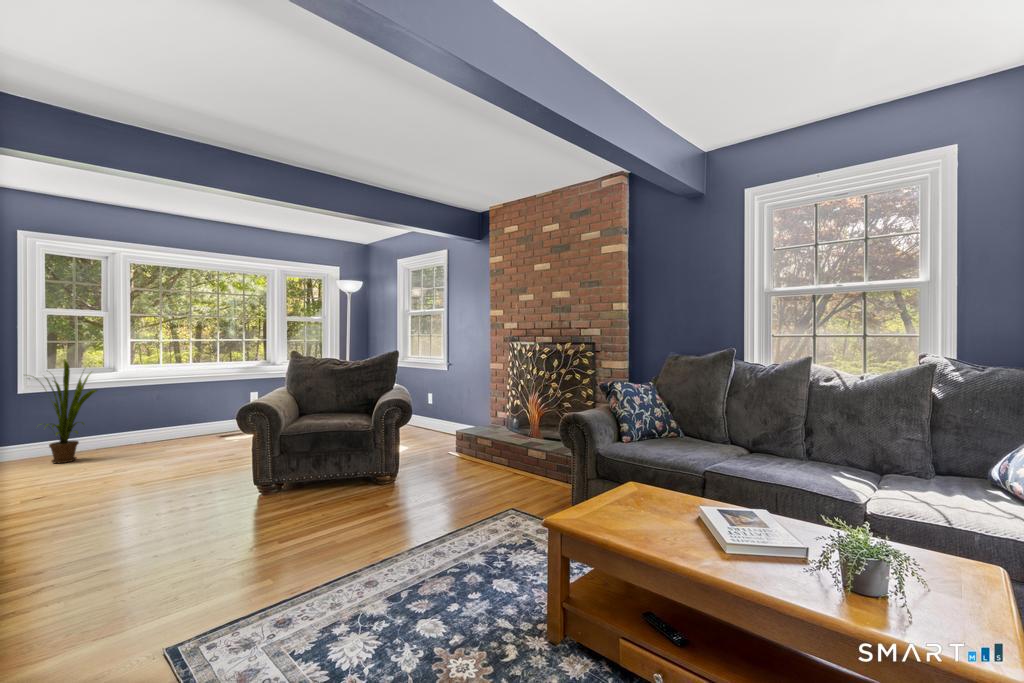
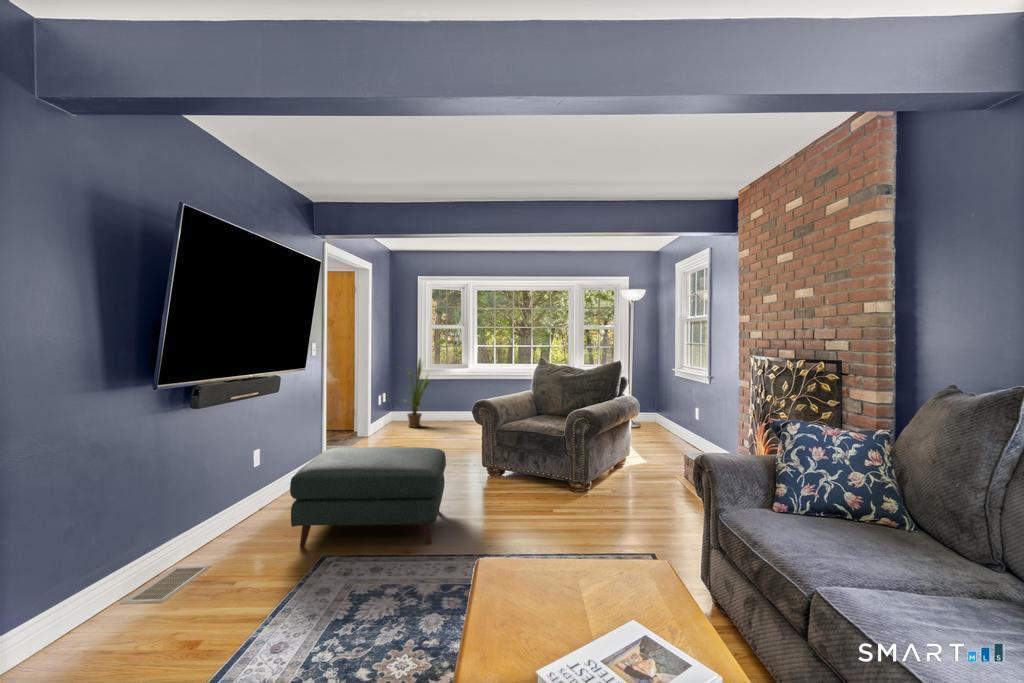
ottoman: none [97,461,332,633] -> present [290,447,446,547]

